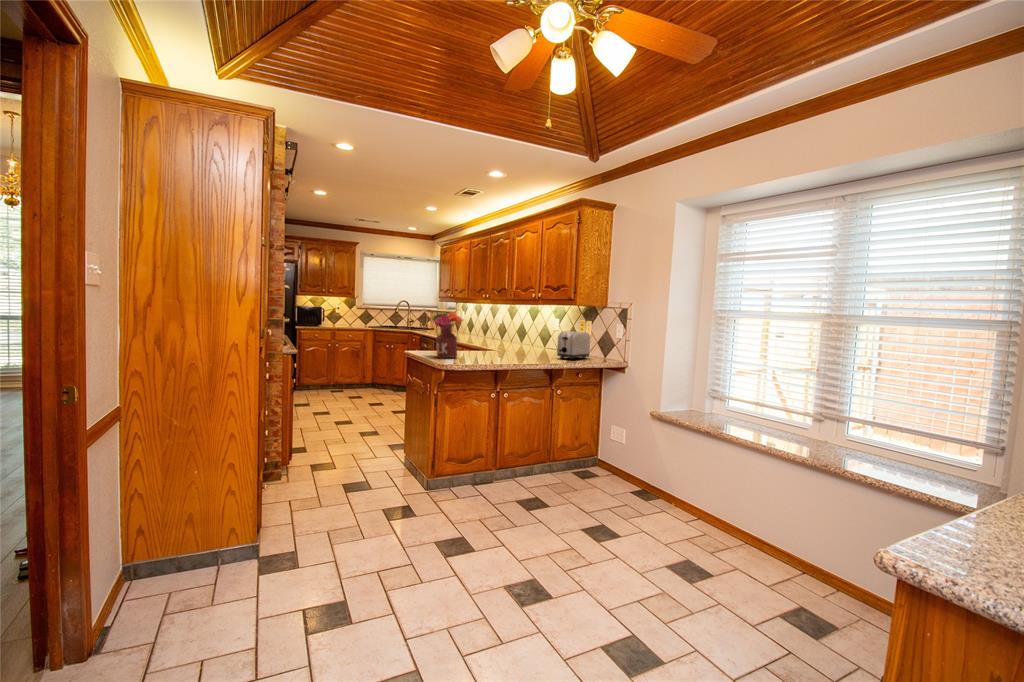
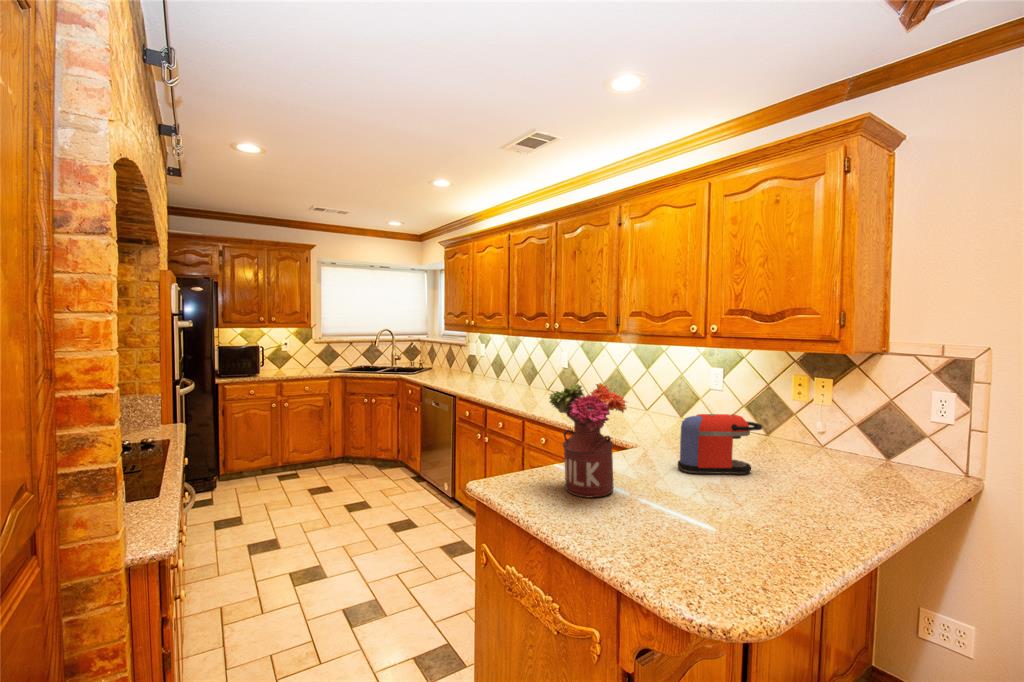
toaster: present [557,331,590,360] -> none [785,398,835,465]
coffee maker: none [498,332,537,359] -> present [678,414,762,474]

